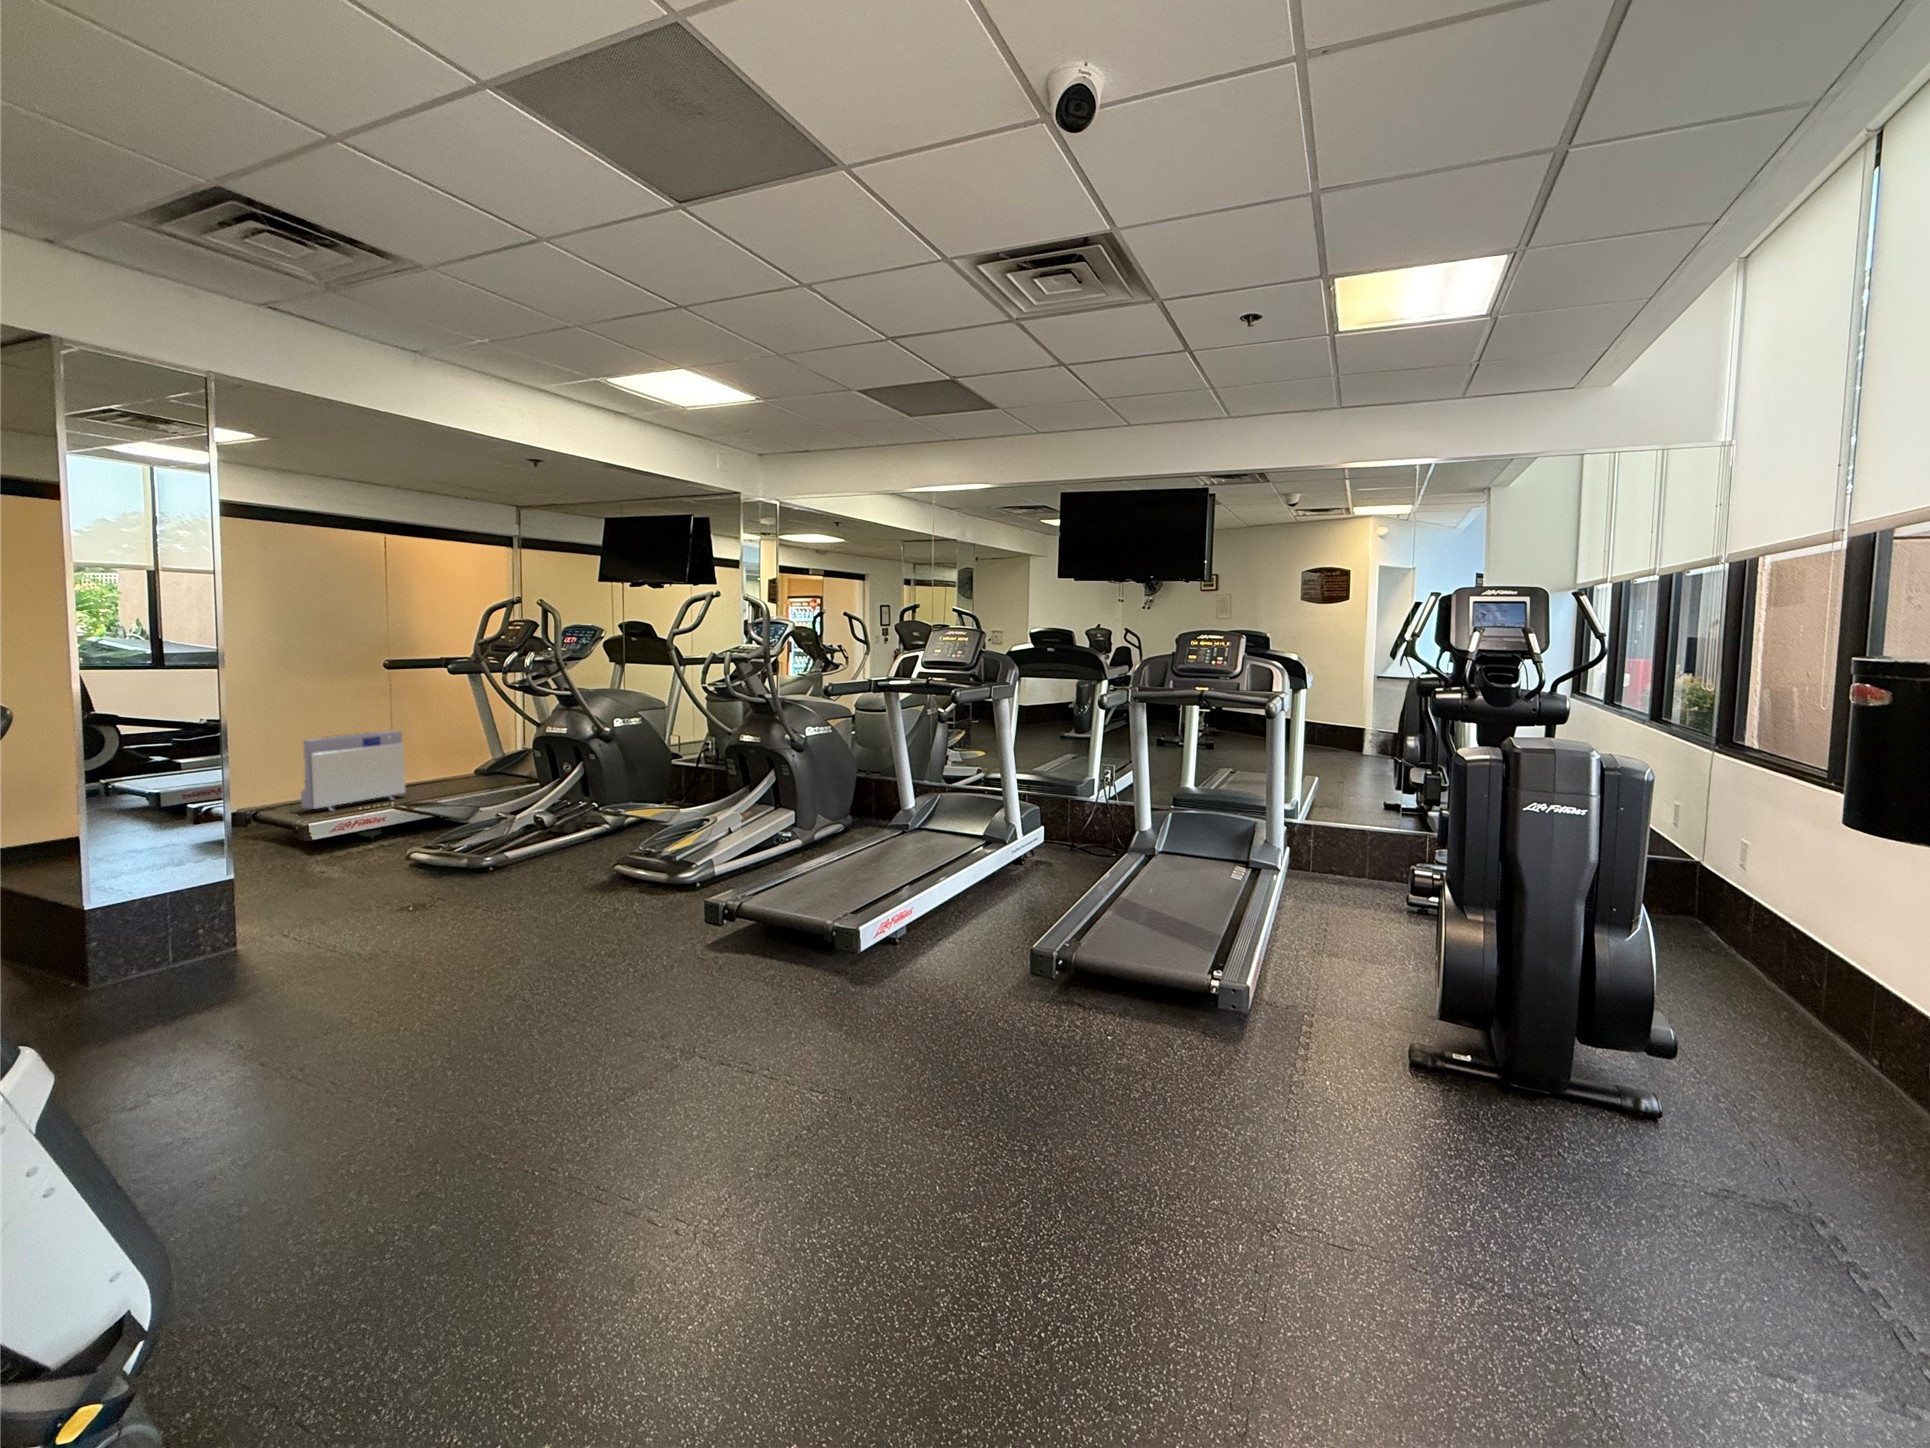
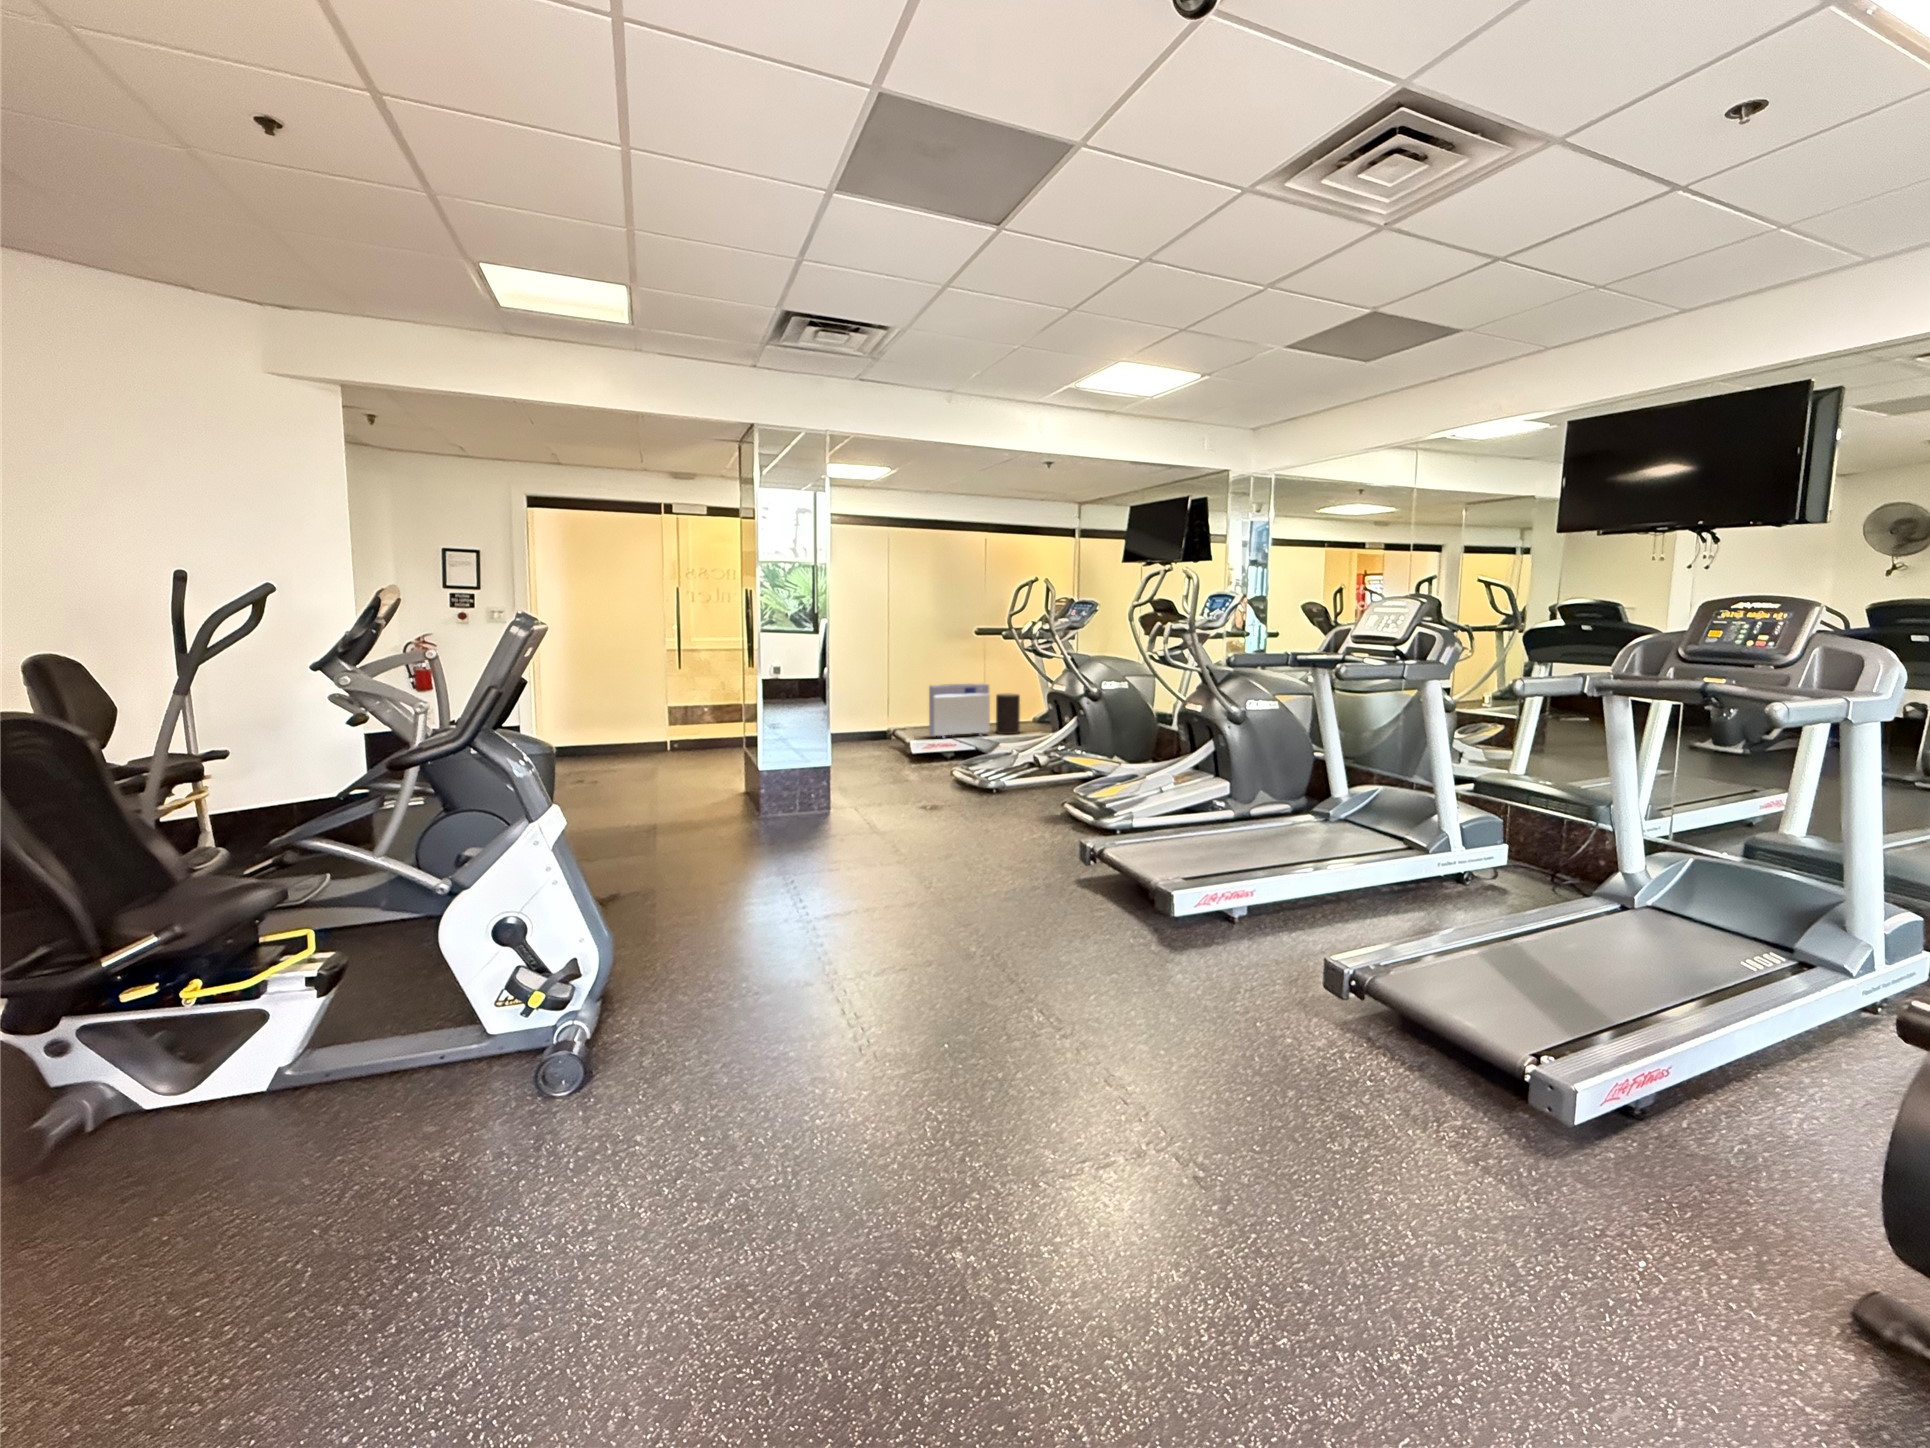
stool: none [409,740,449,793] -> present [996,693,1020,734]

